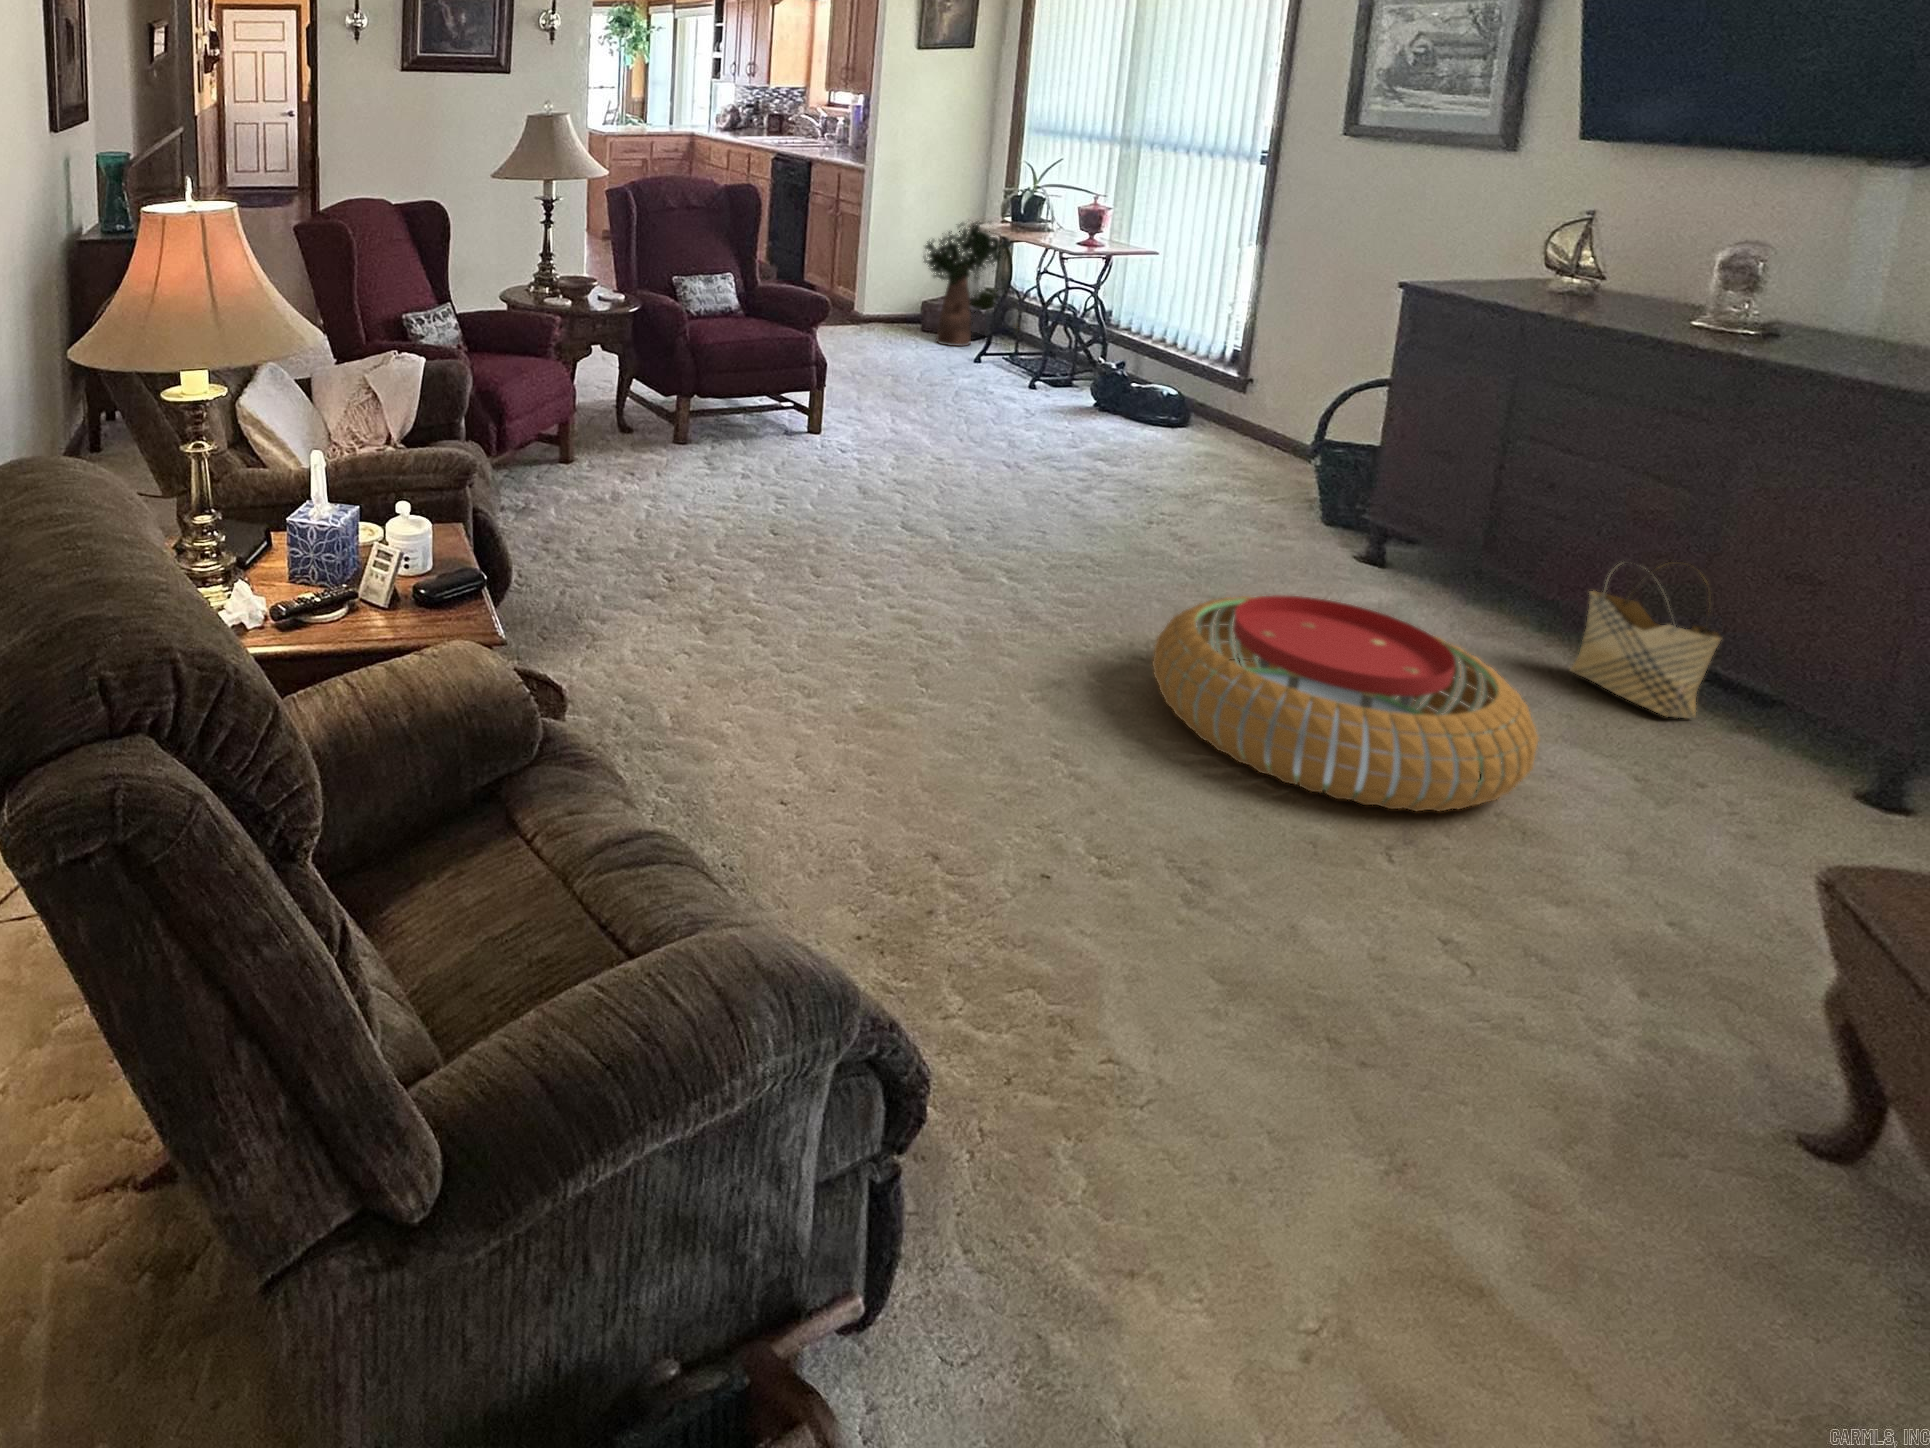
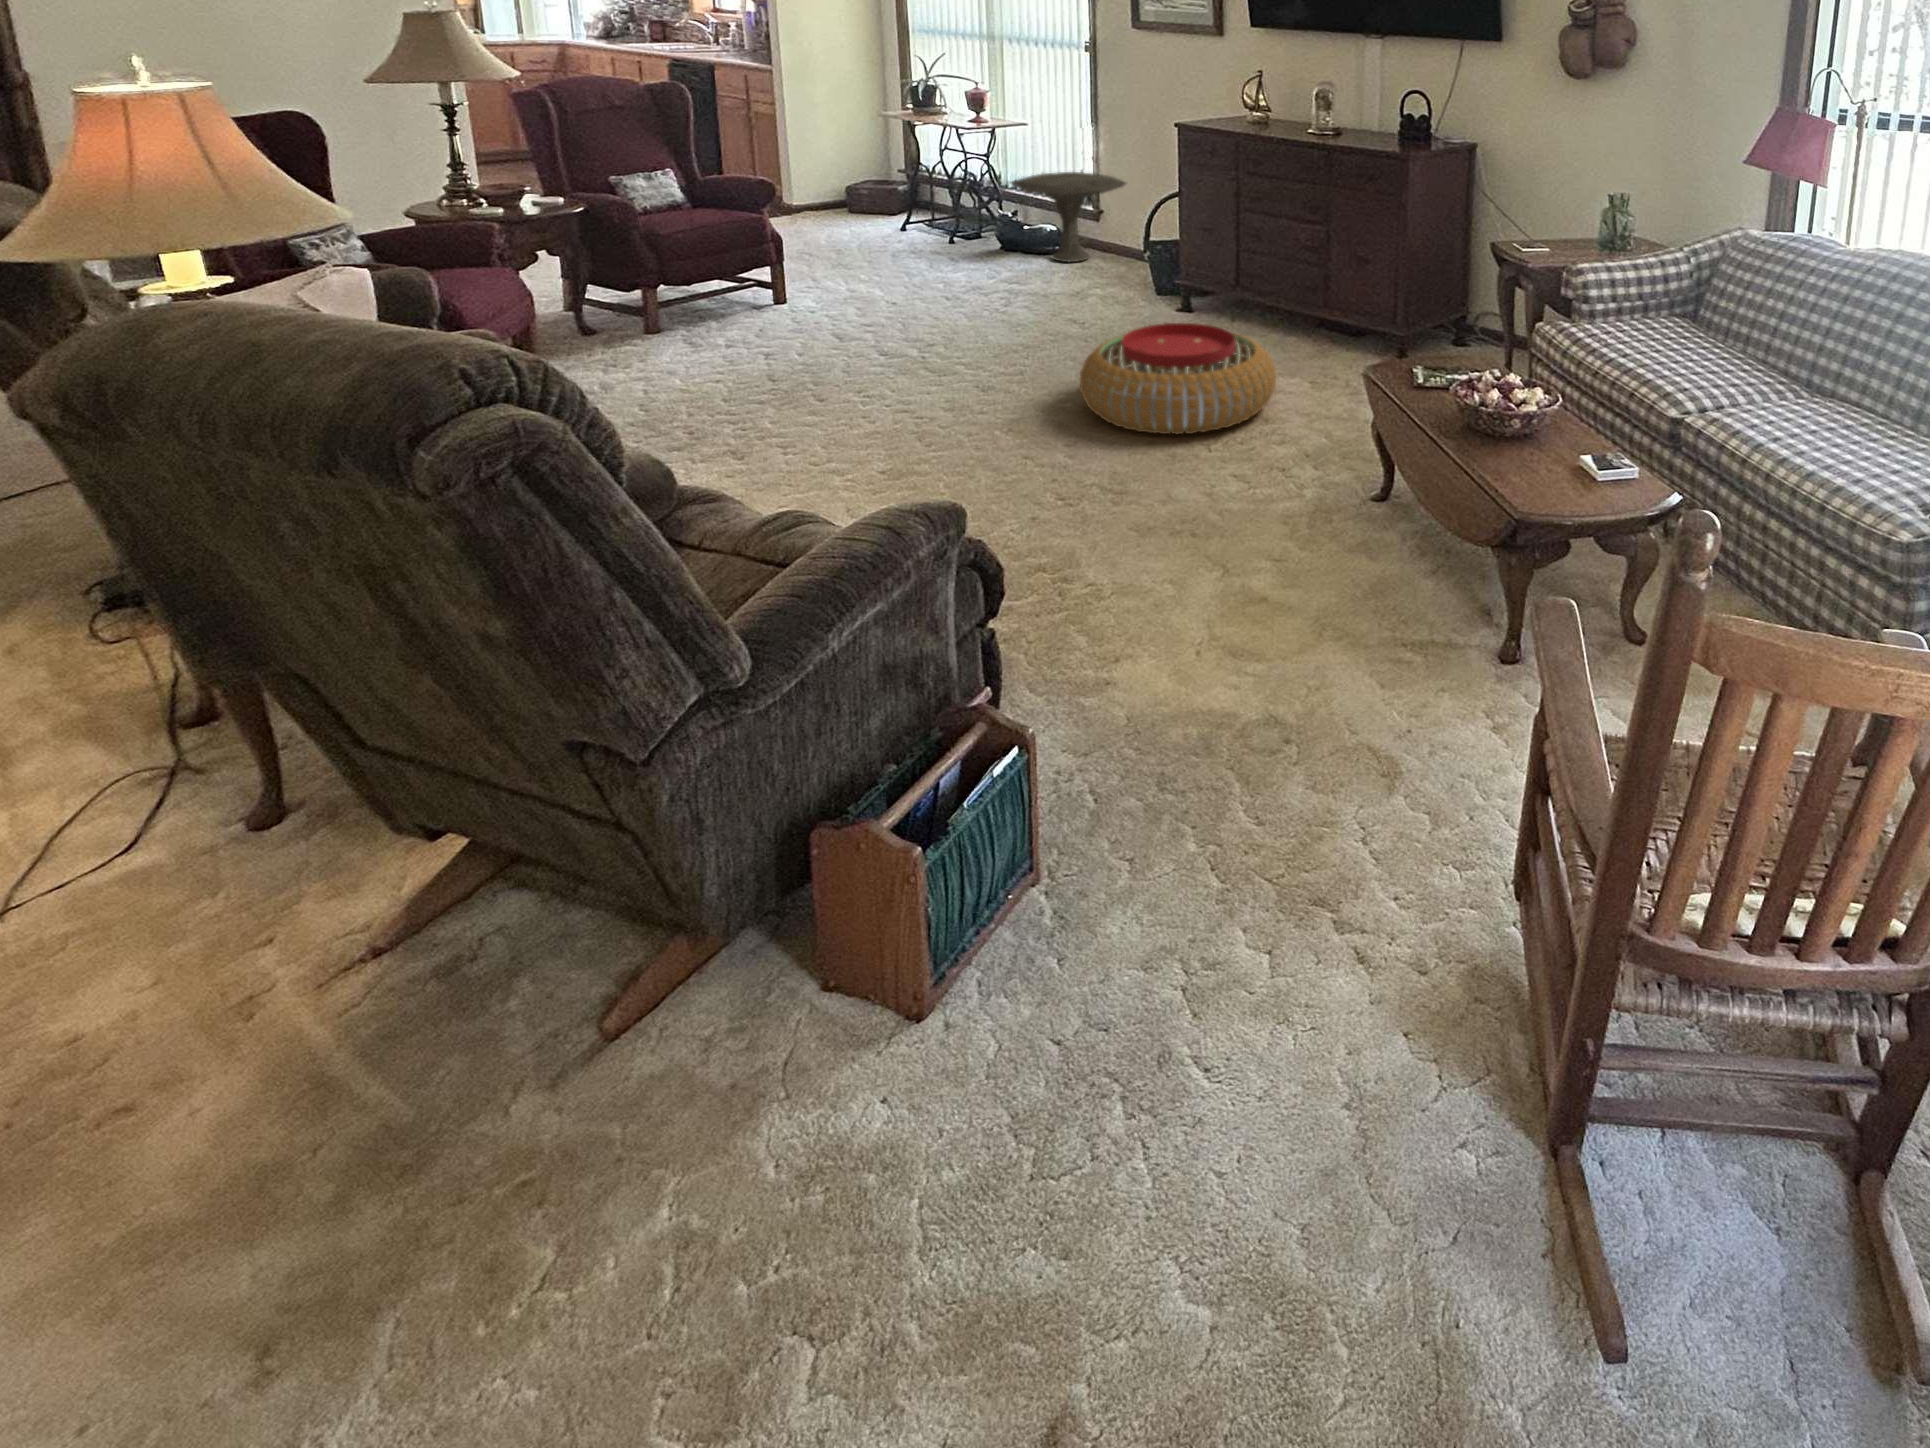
potted plant: present [924,222,1019,346] -> none [840,109,932,220]
side table: none [1116,322,1302,447] -> present [1010,172,1126,262]
woven basket: present [1570,563,1722,718] -> none [1286,265,1343,351]

